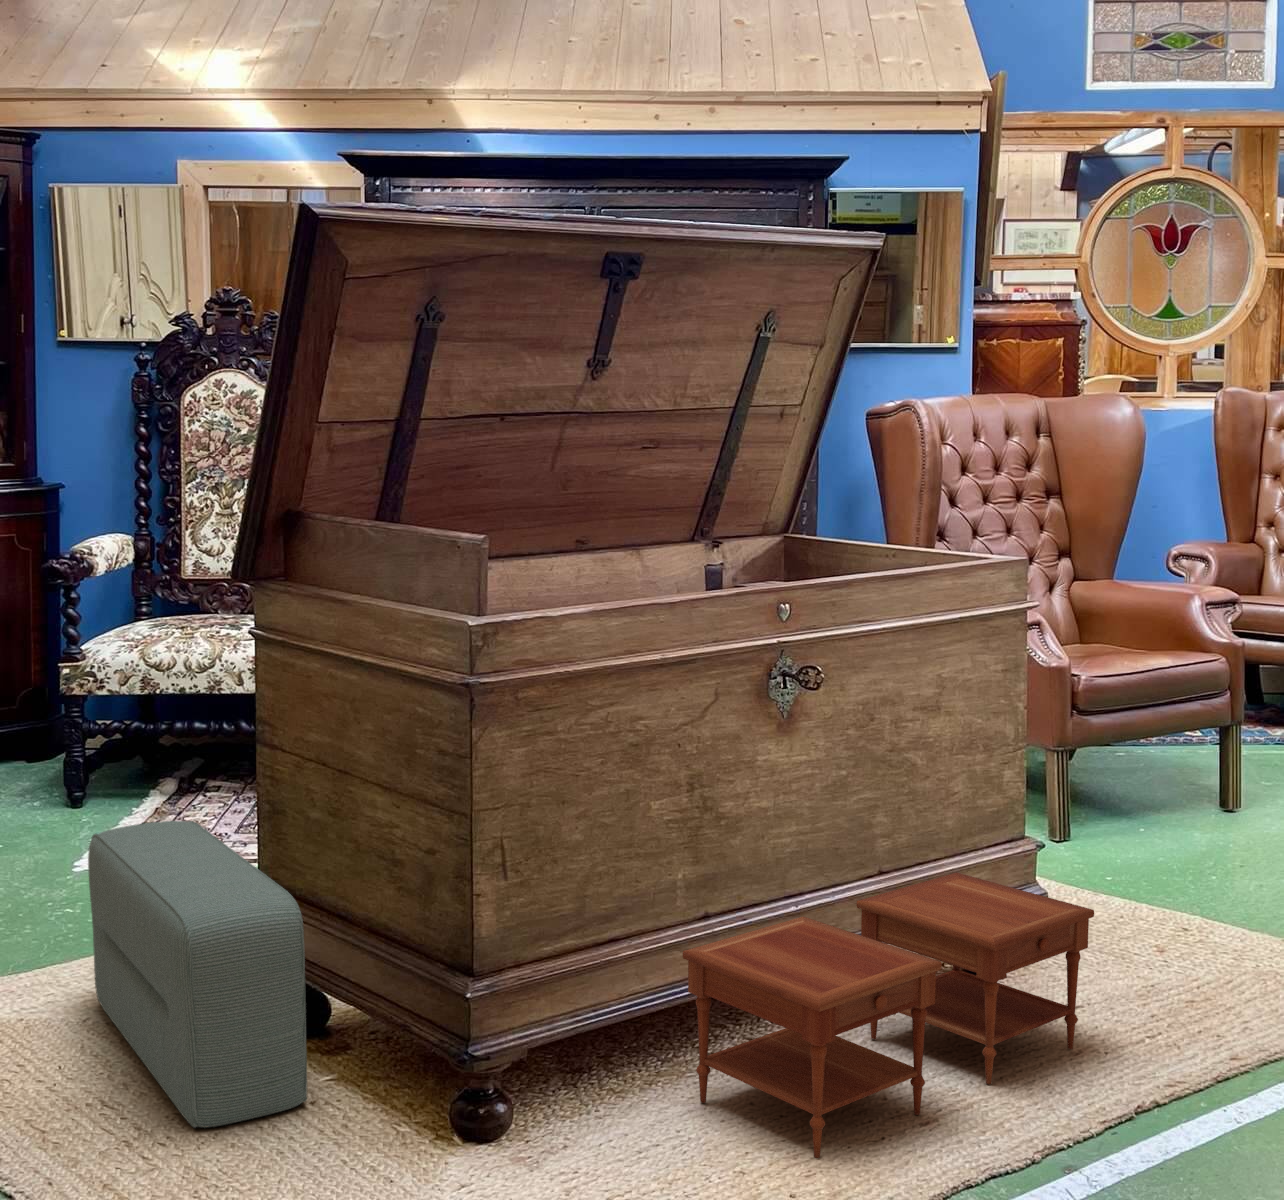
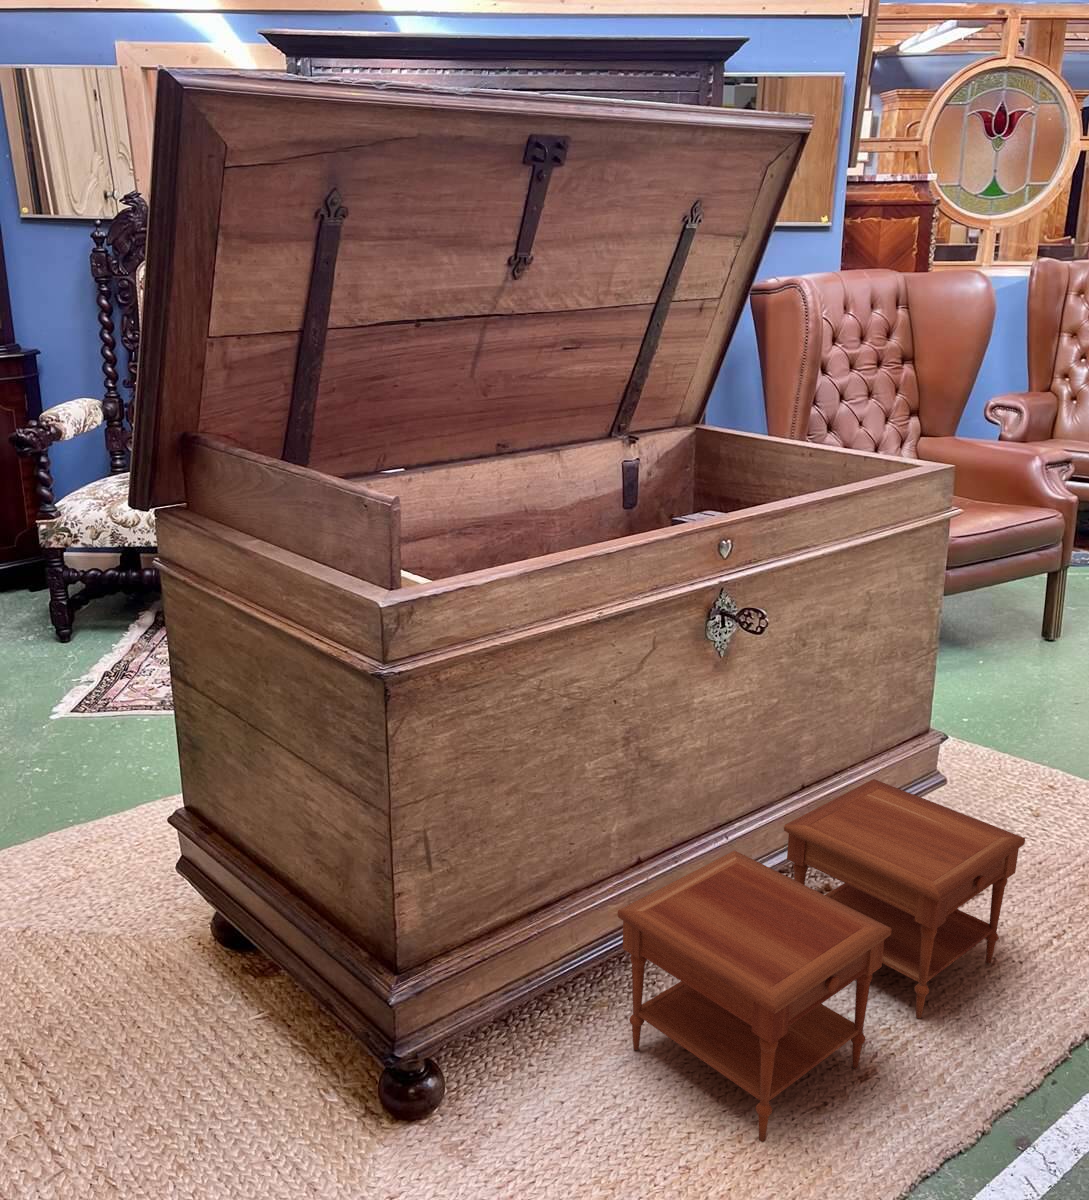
pouf: present [88,821,307,1128] -> none [18,729,233,1096]

